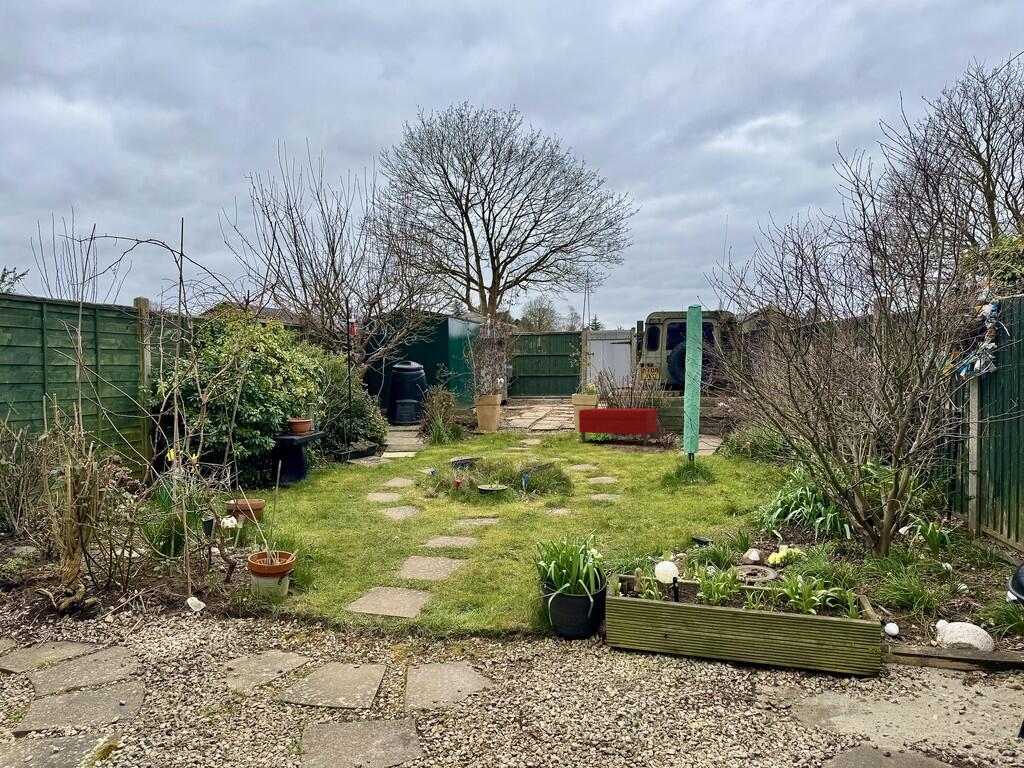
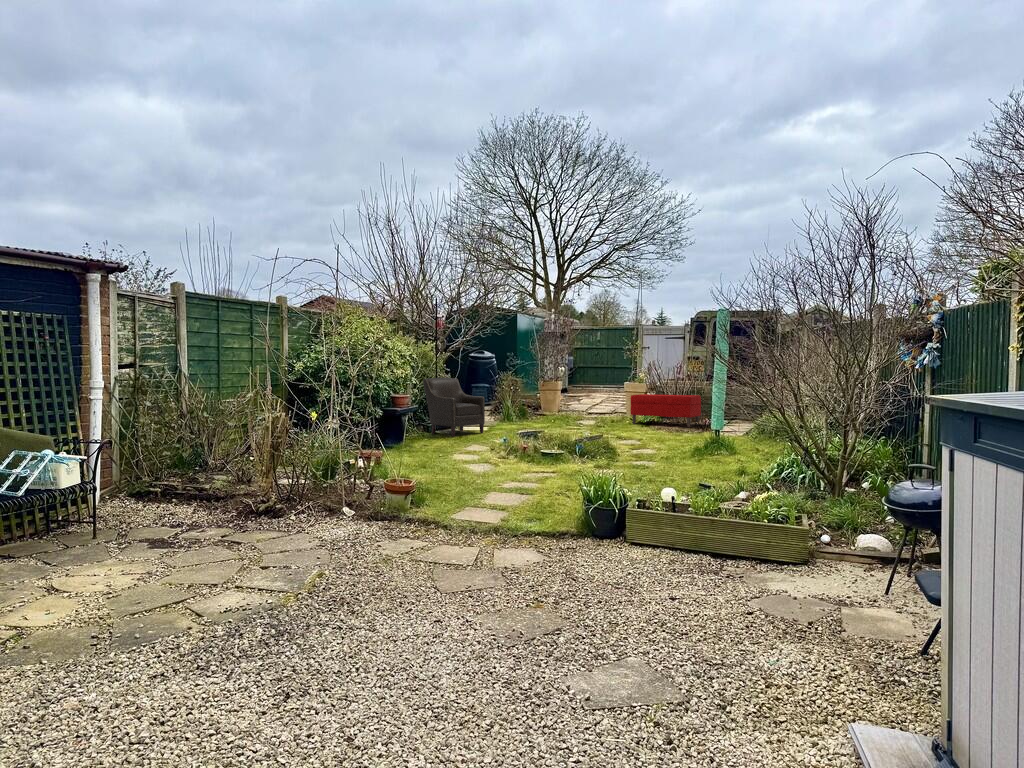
chair: none [334,396,410,467] -> present [423,378,485,436]

